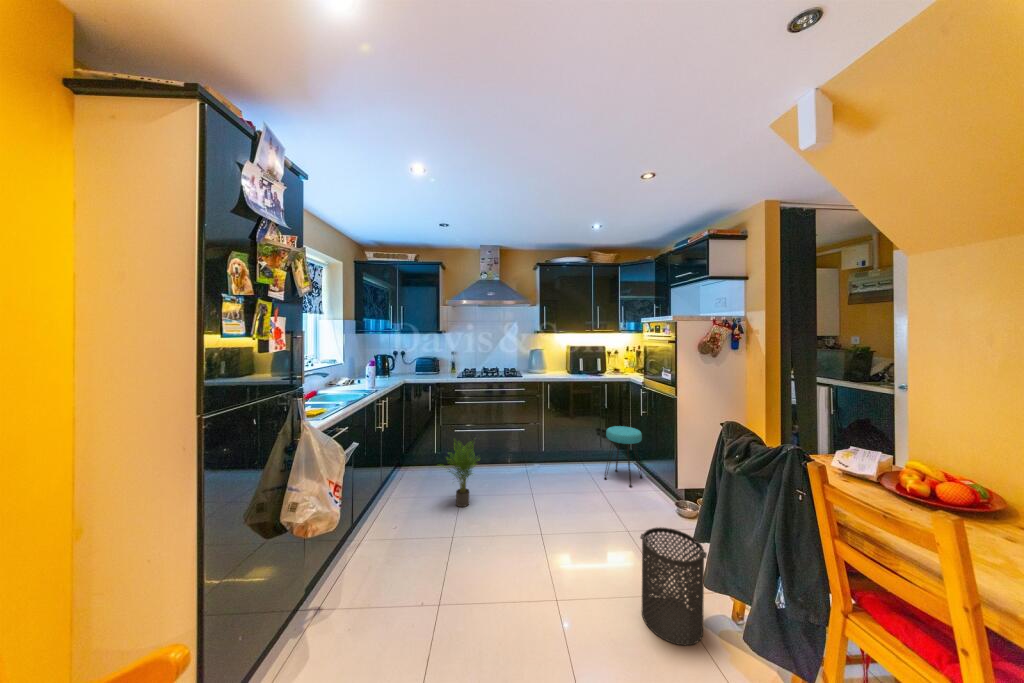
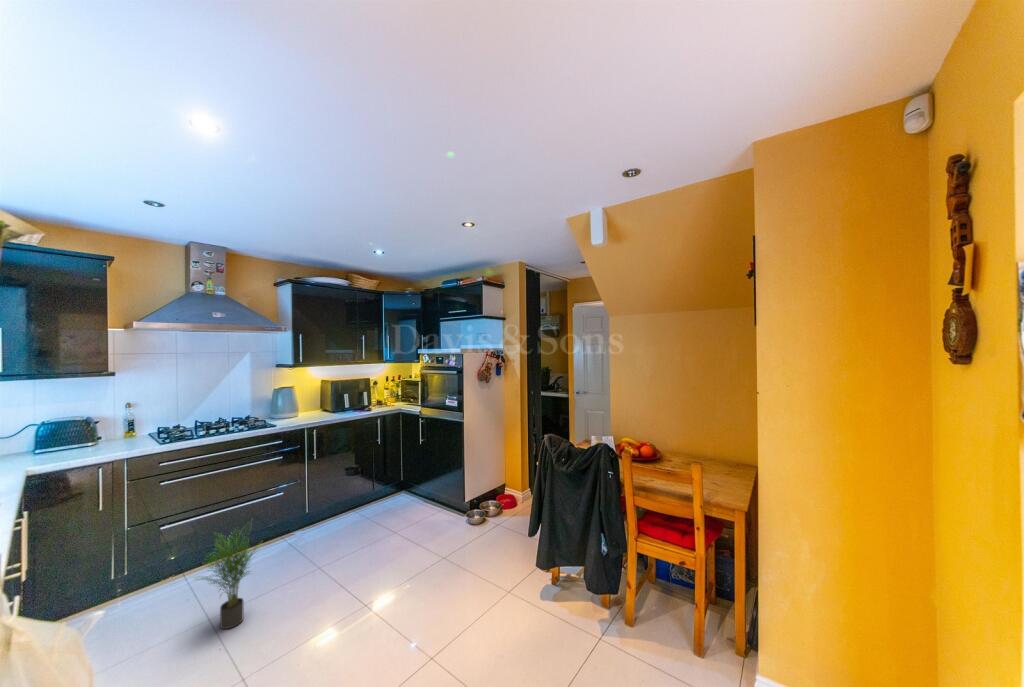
stool: present [605,426,642,487] -> none [392,461,428,522]
trash can: present [640,527,707,645] -> none [494,531,542,621]

